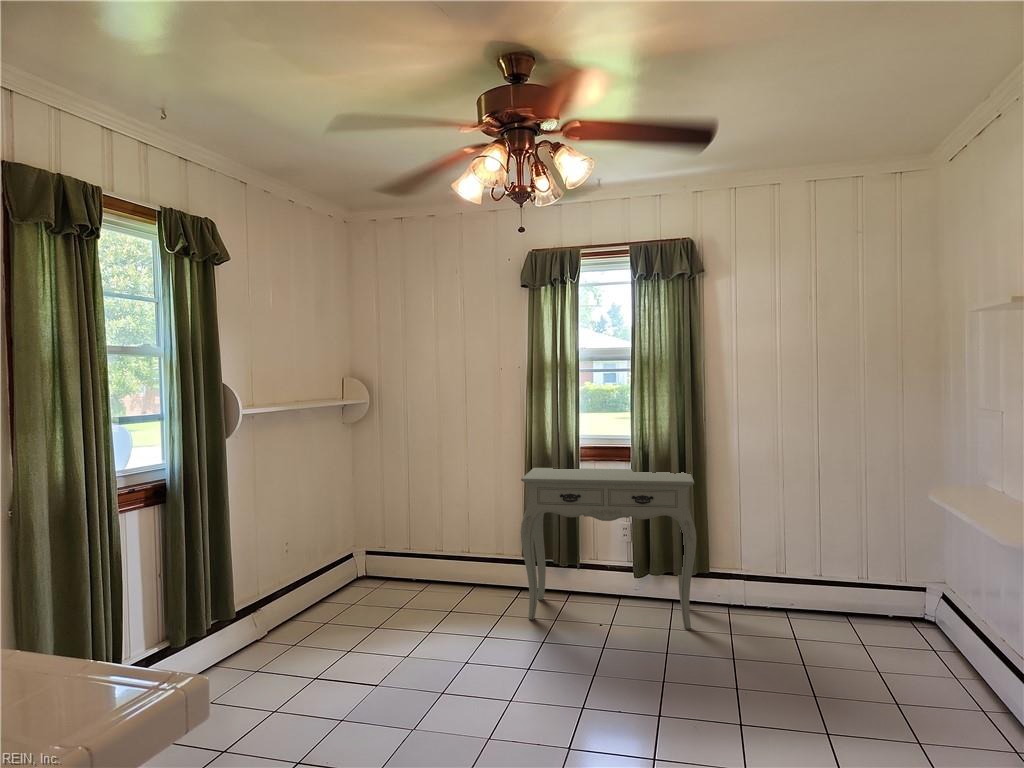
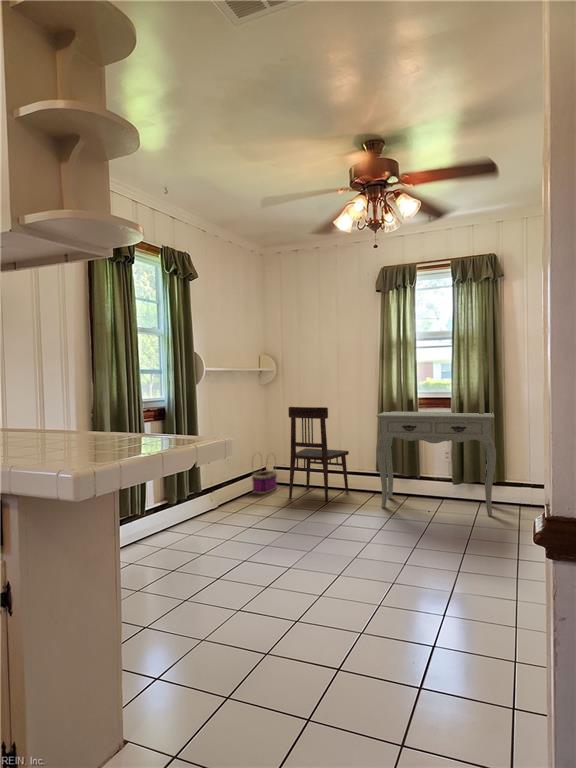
dining chair: none [385,463,479,612] -> present [288,407,349,502]
basket: none [327,531,369,599] -> present [252,470,277,494]

